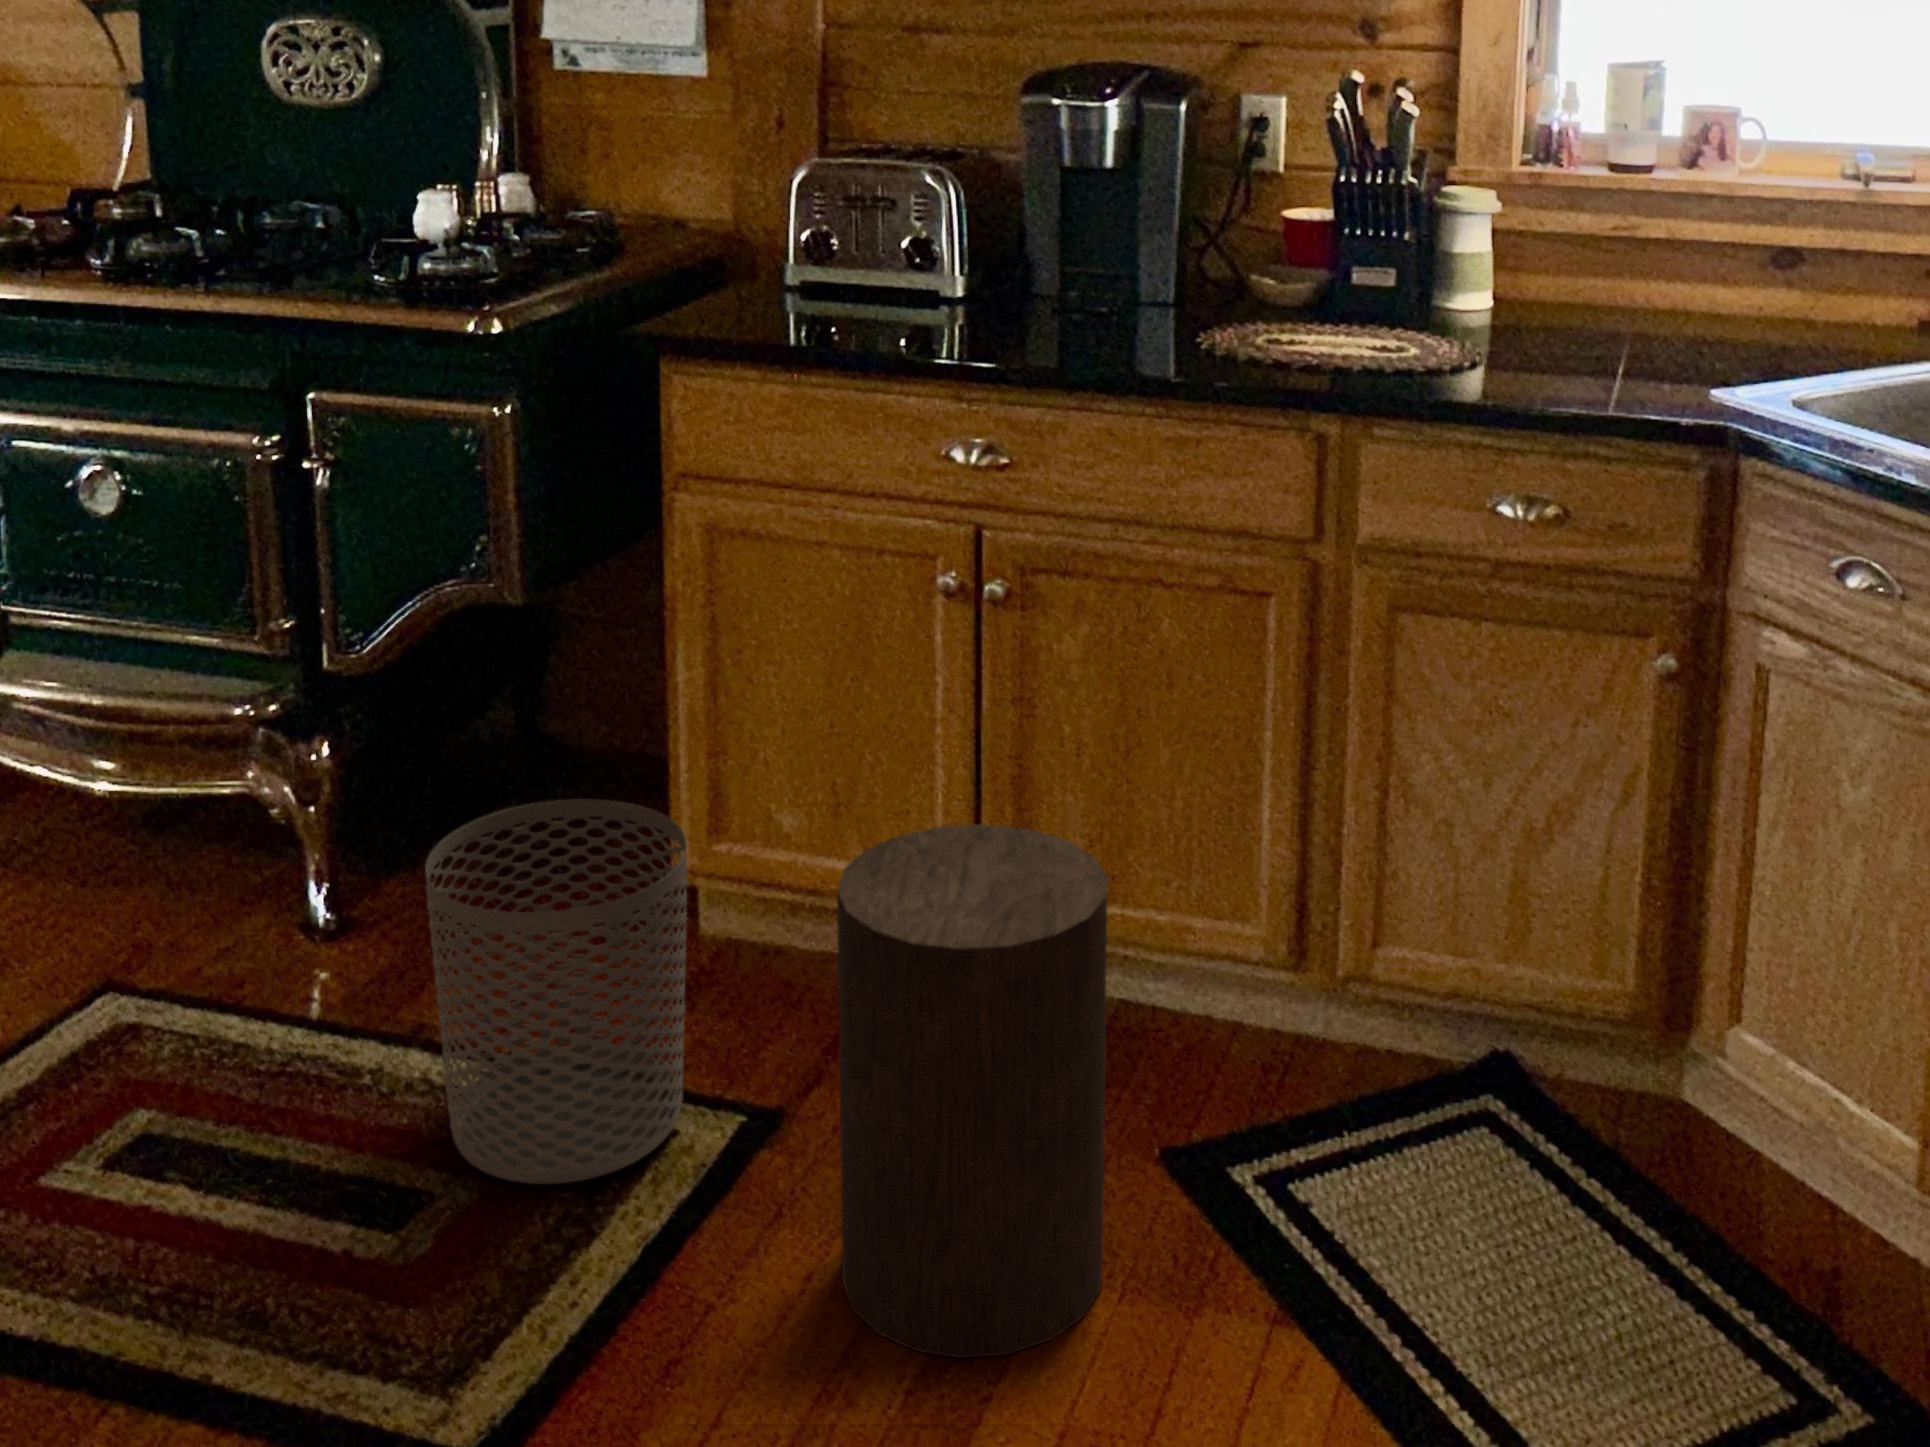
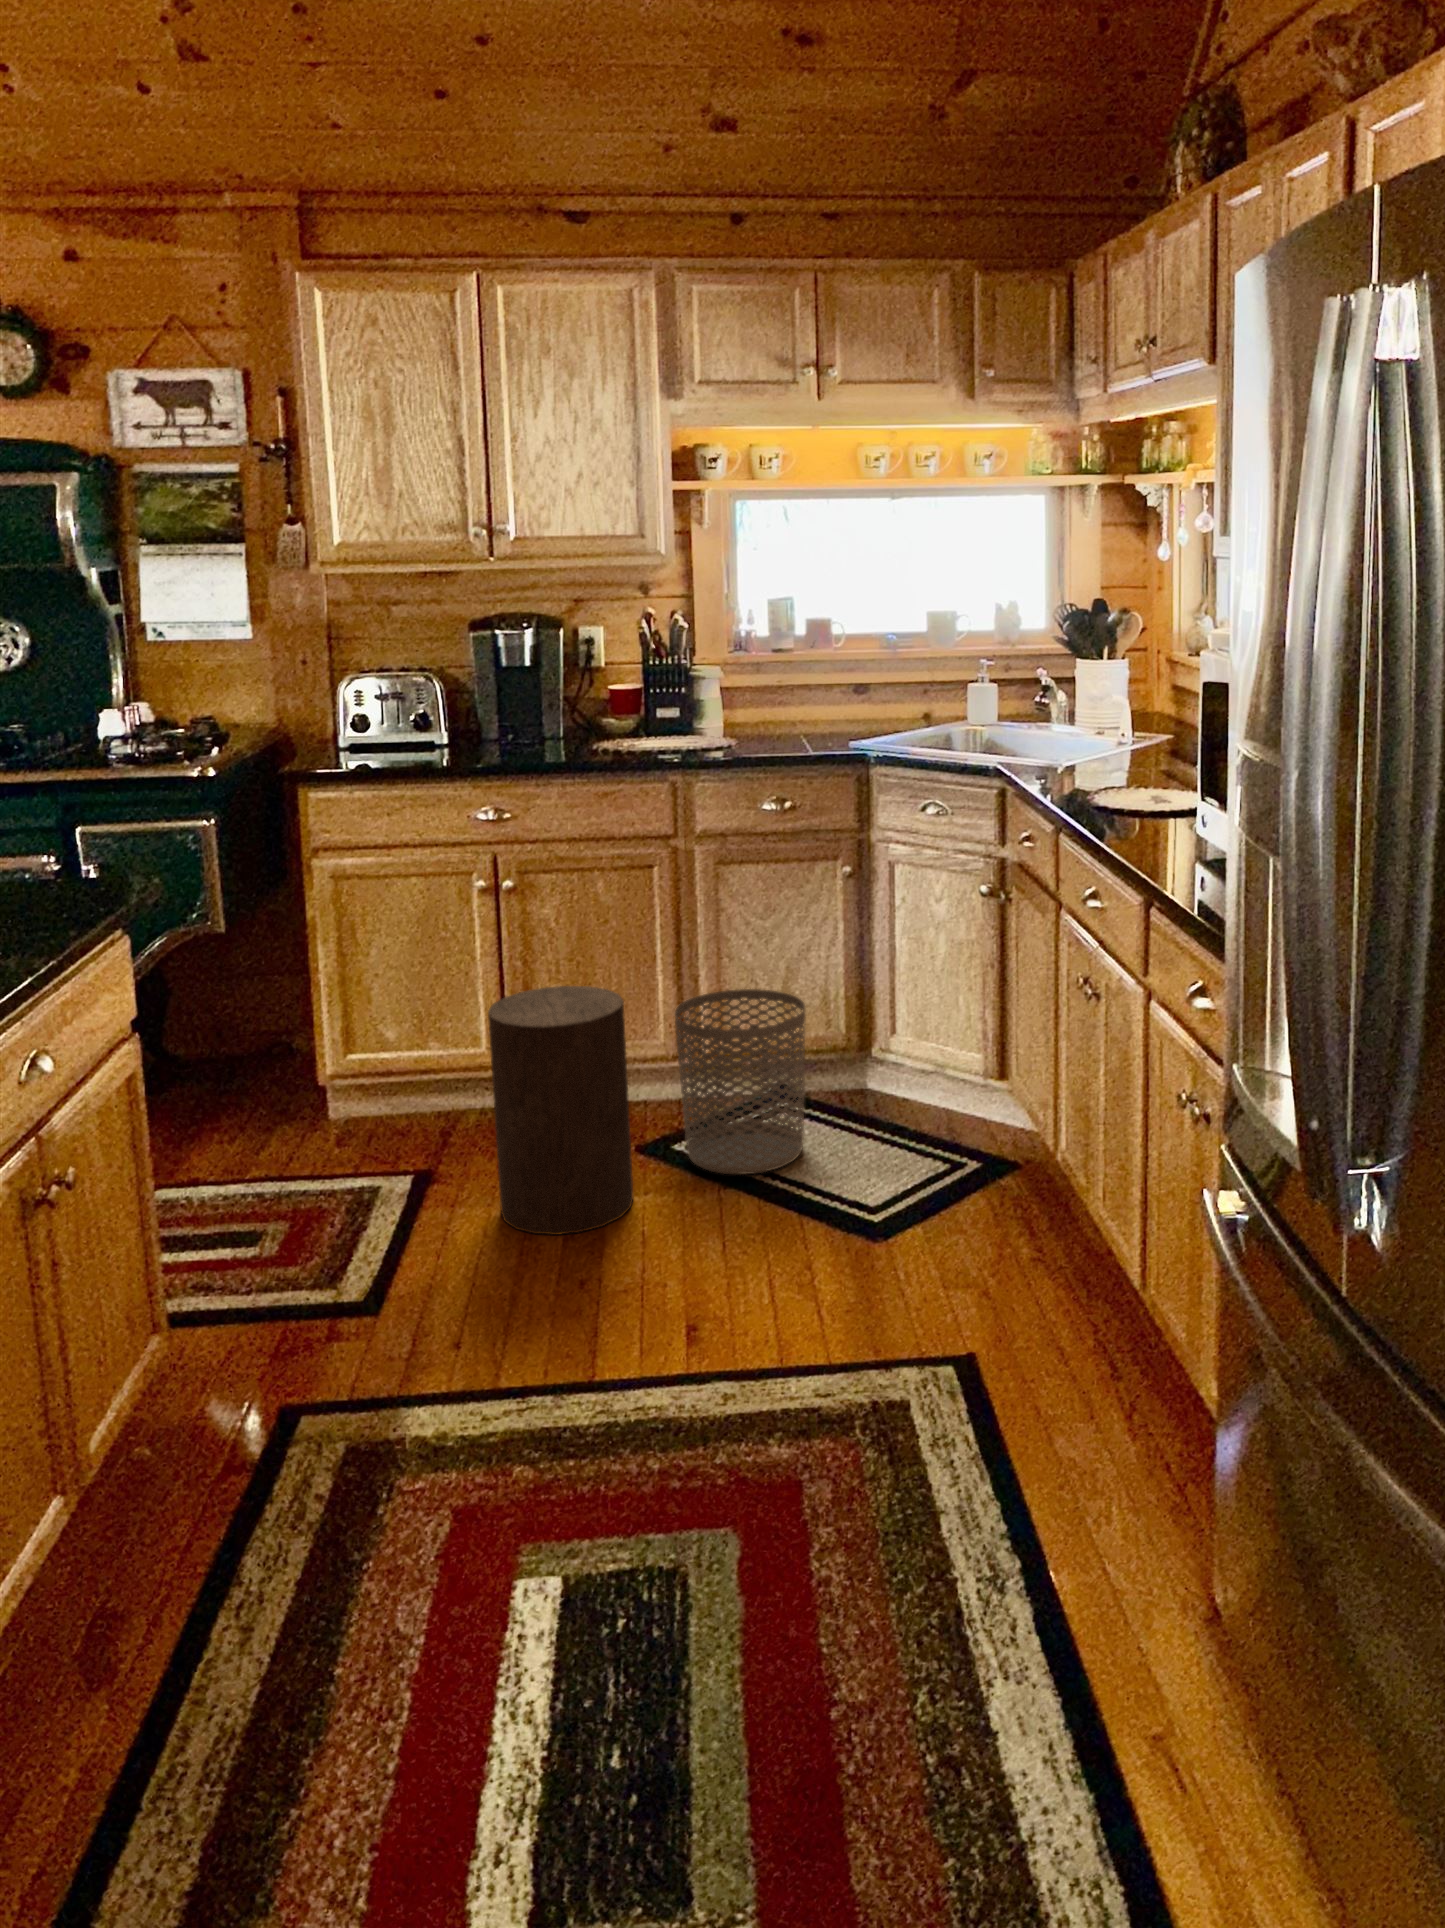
waste bin: present [425,800,688,1184] -> present [675,989,806,1175]

